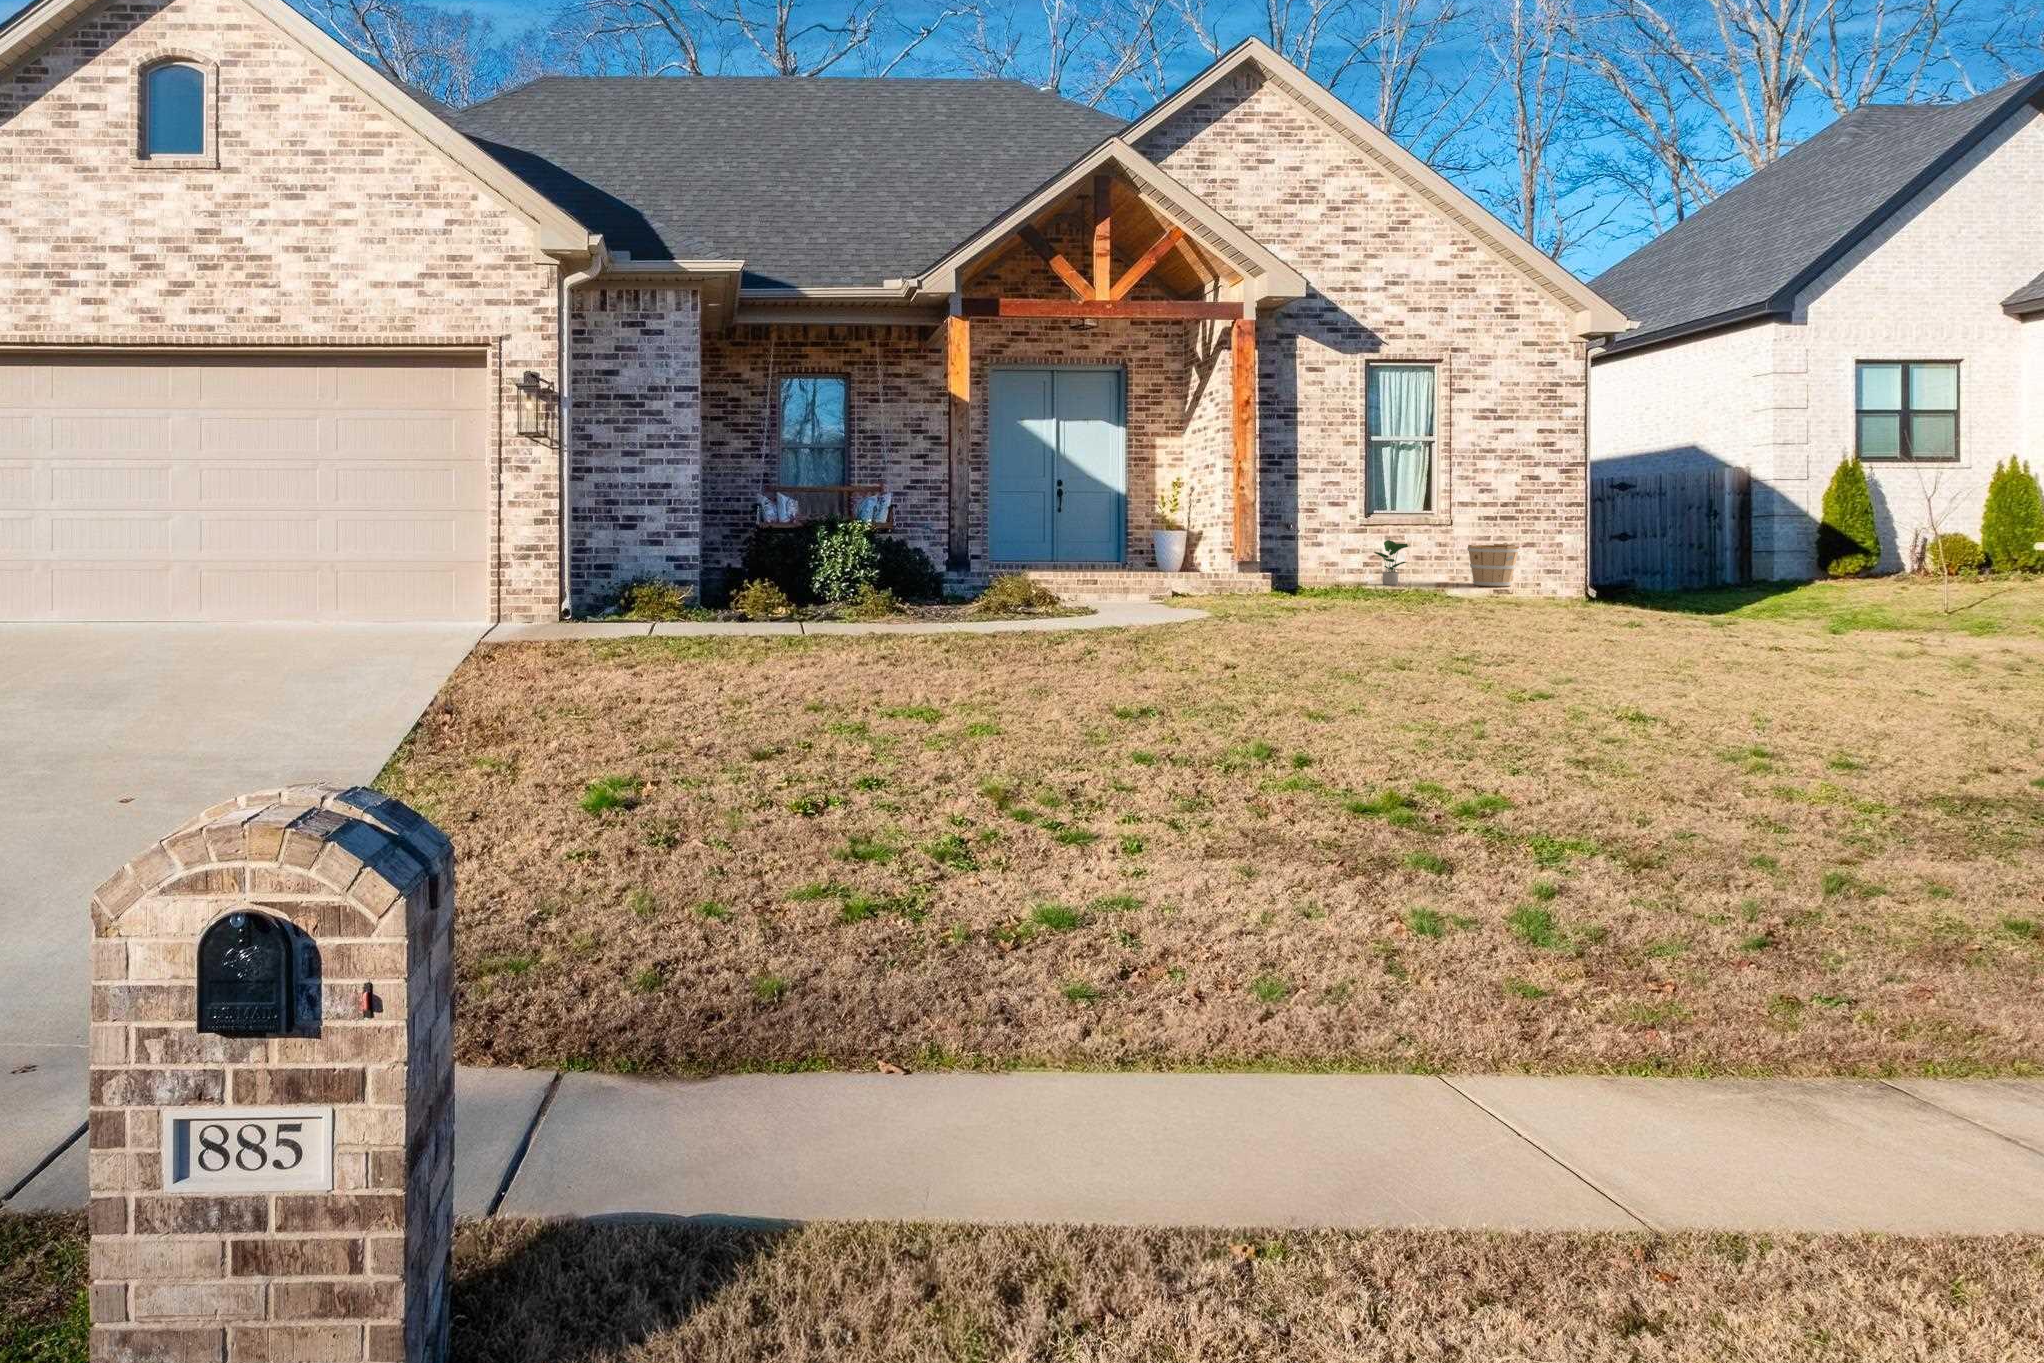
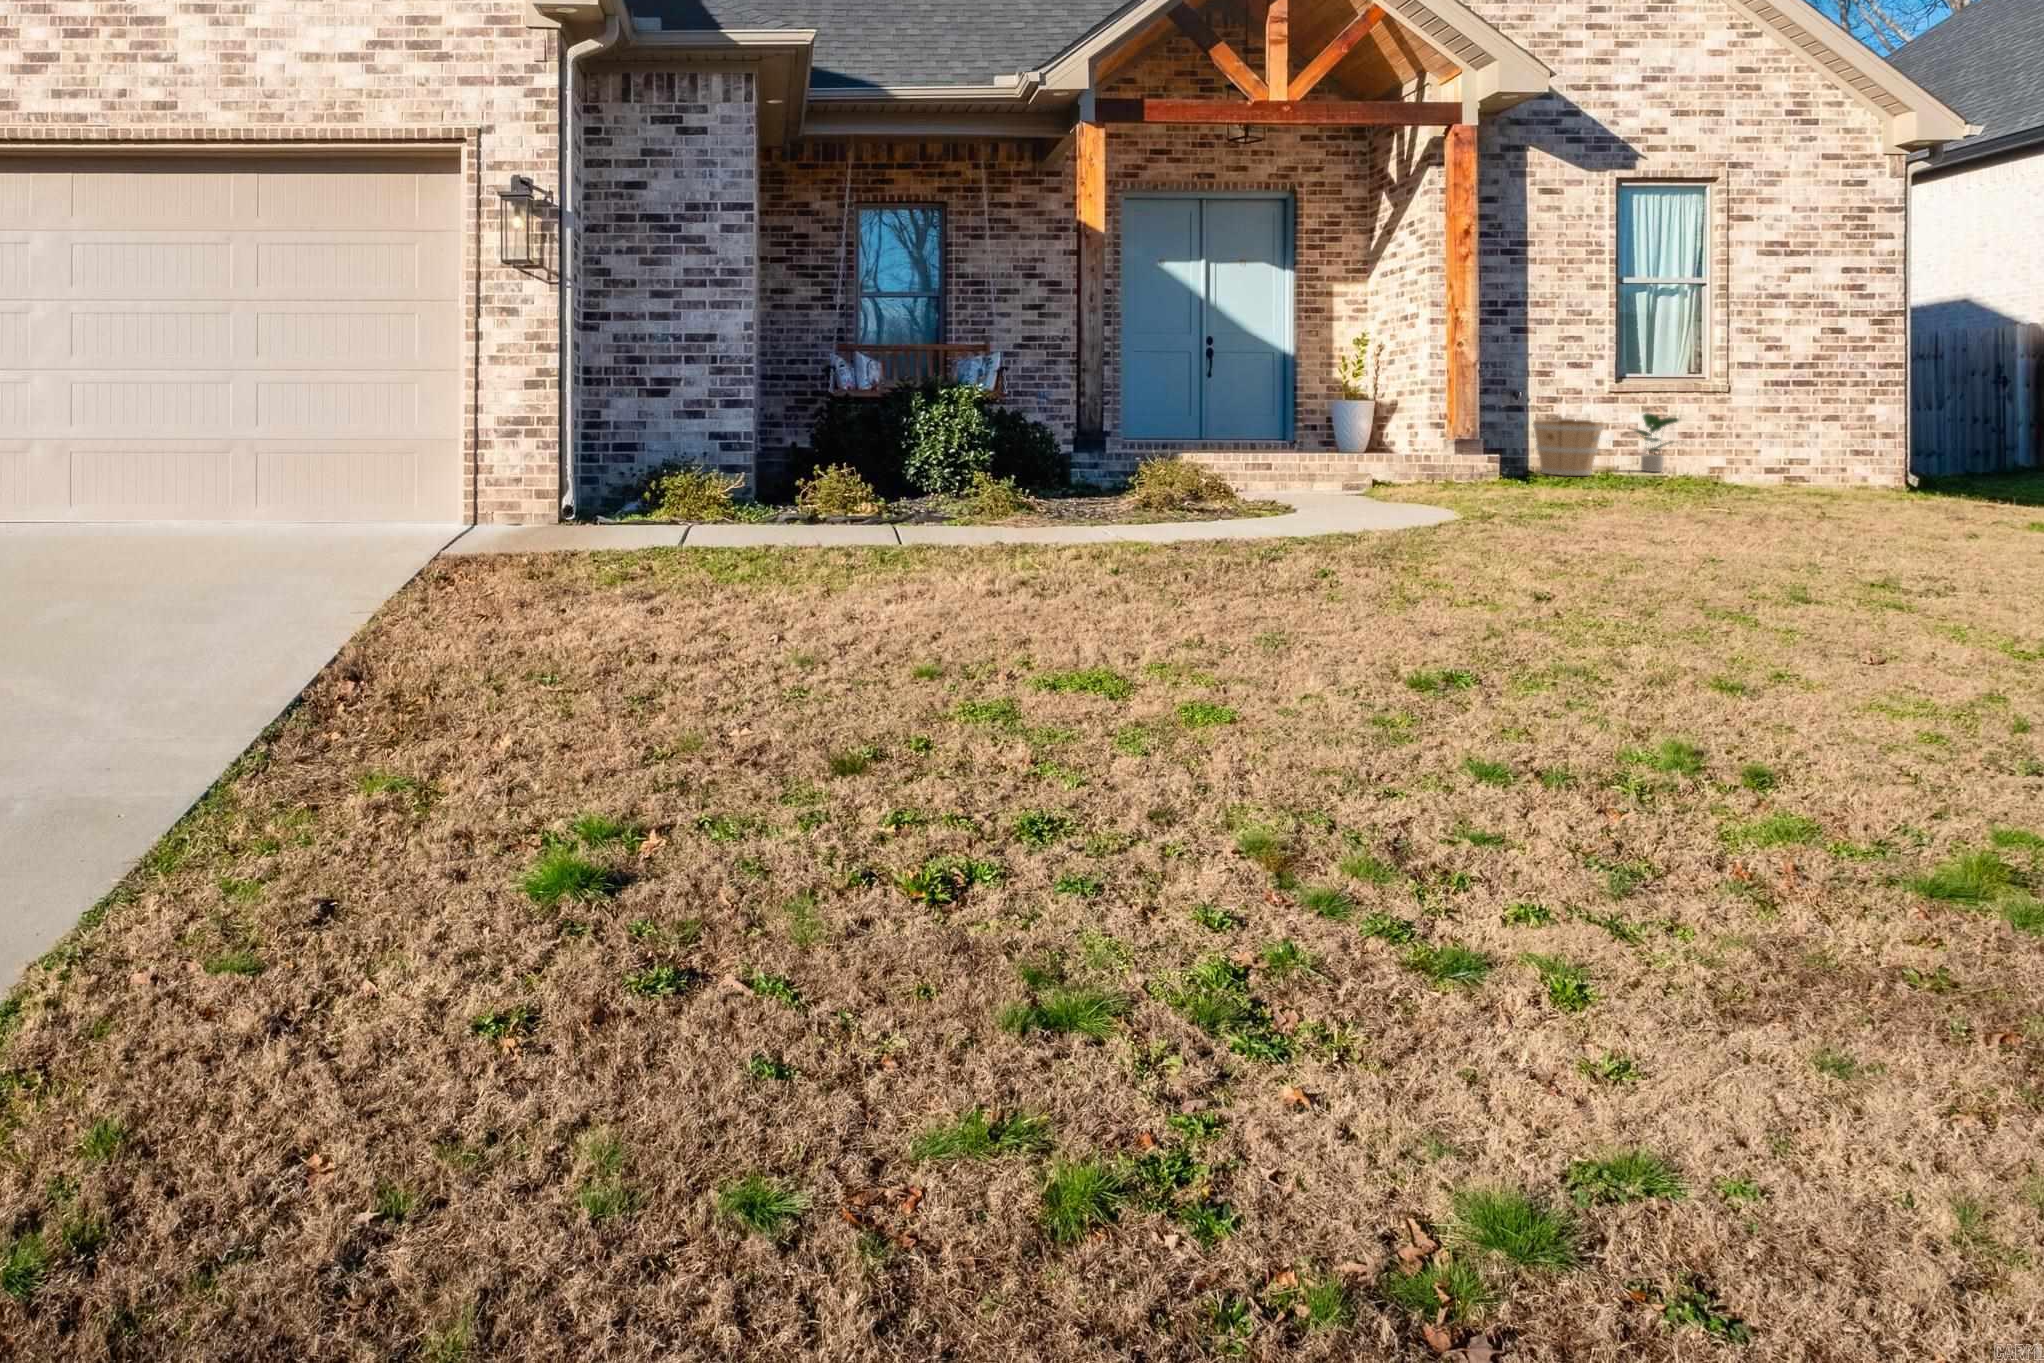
wooden bucket: present [1467,544,1520,587] -> present [1533,419,1604,476]

